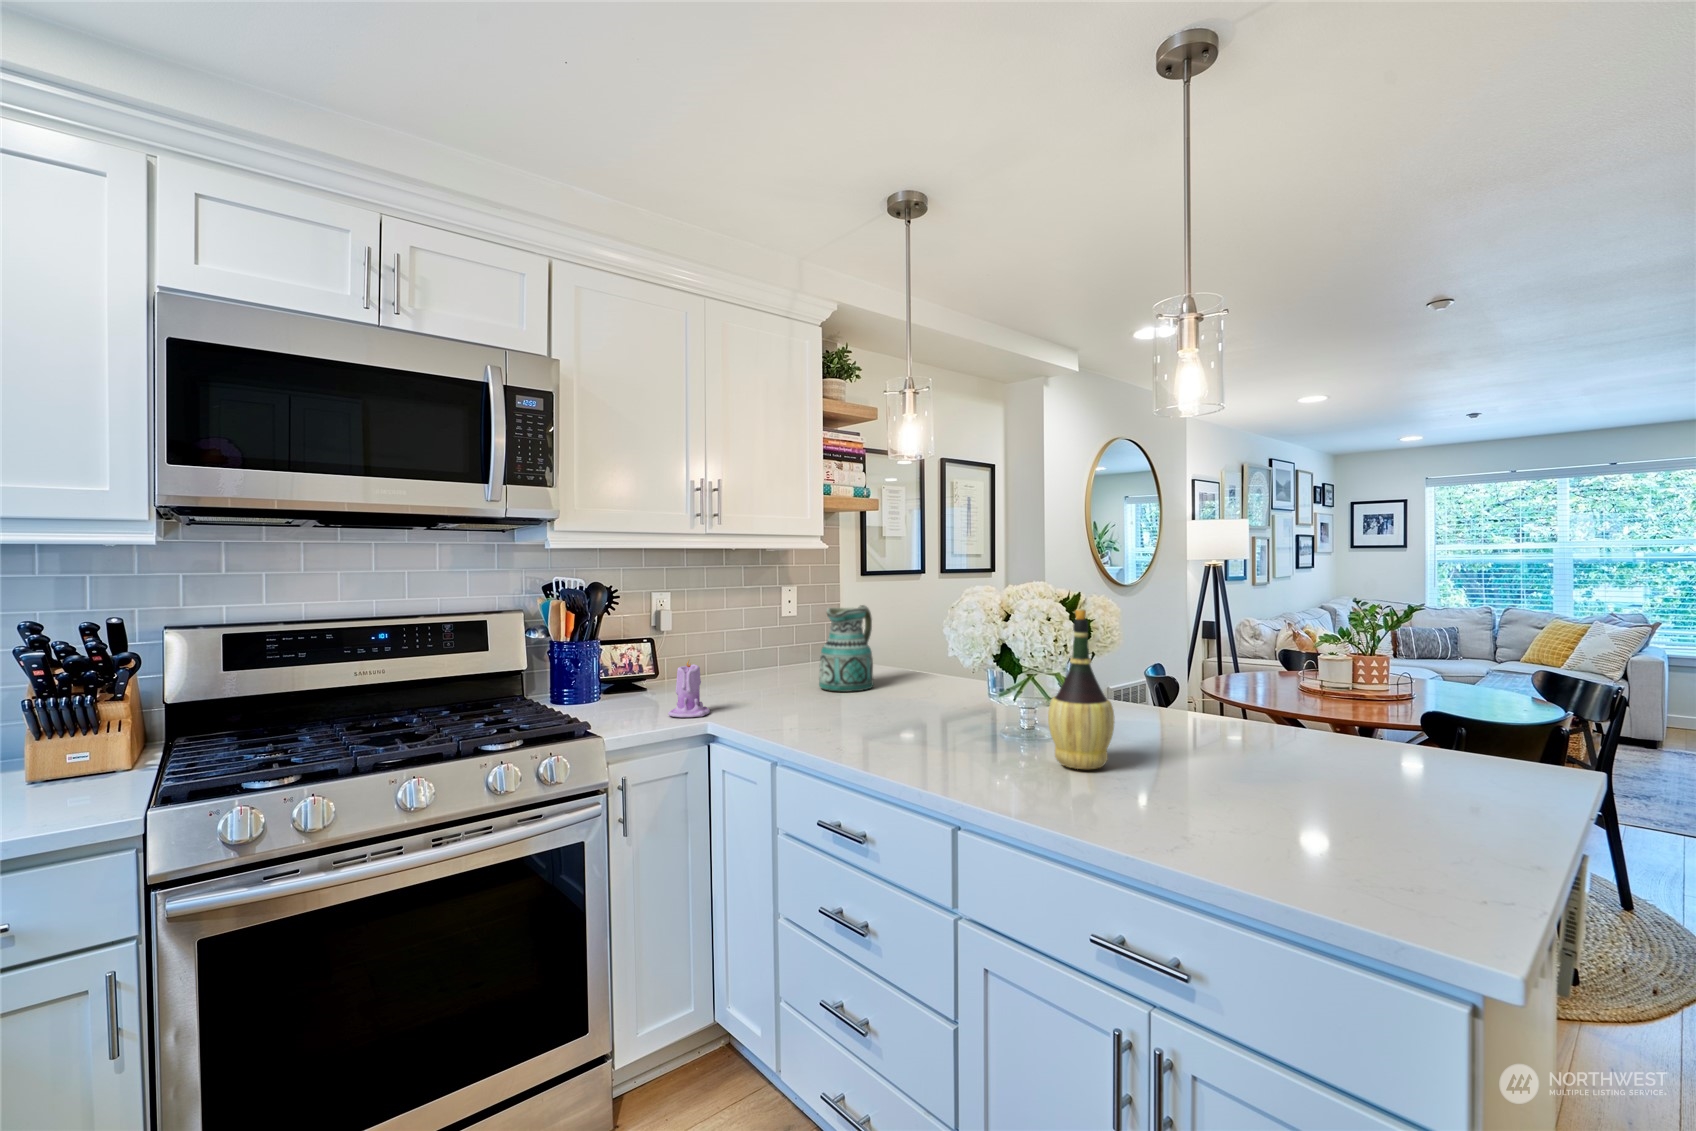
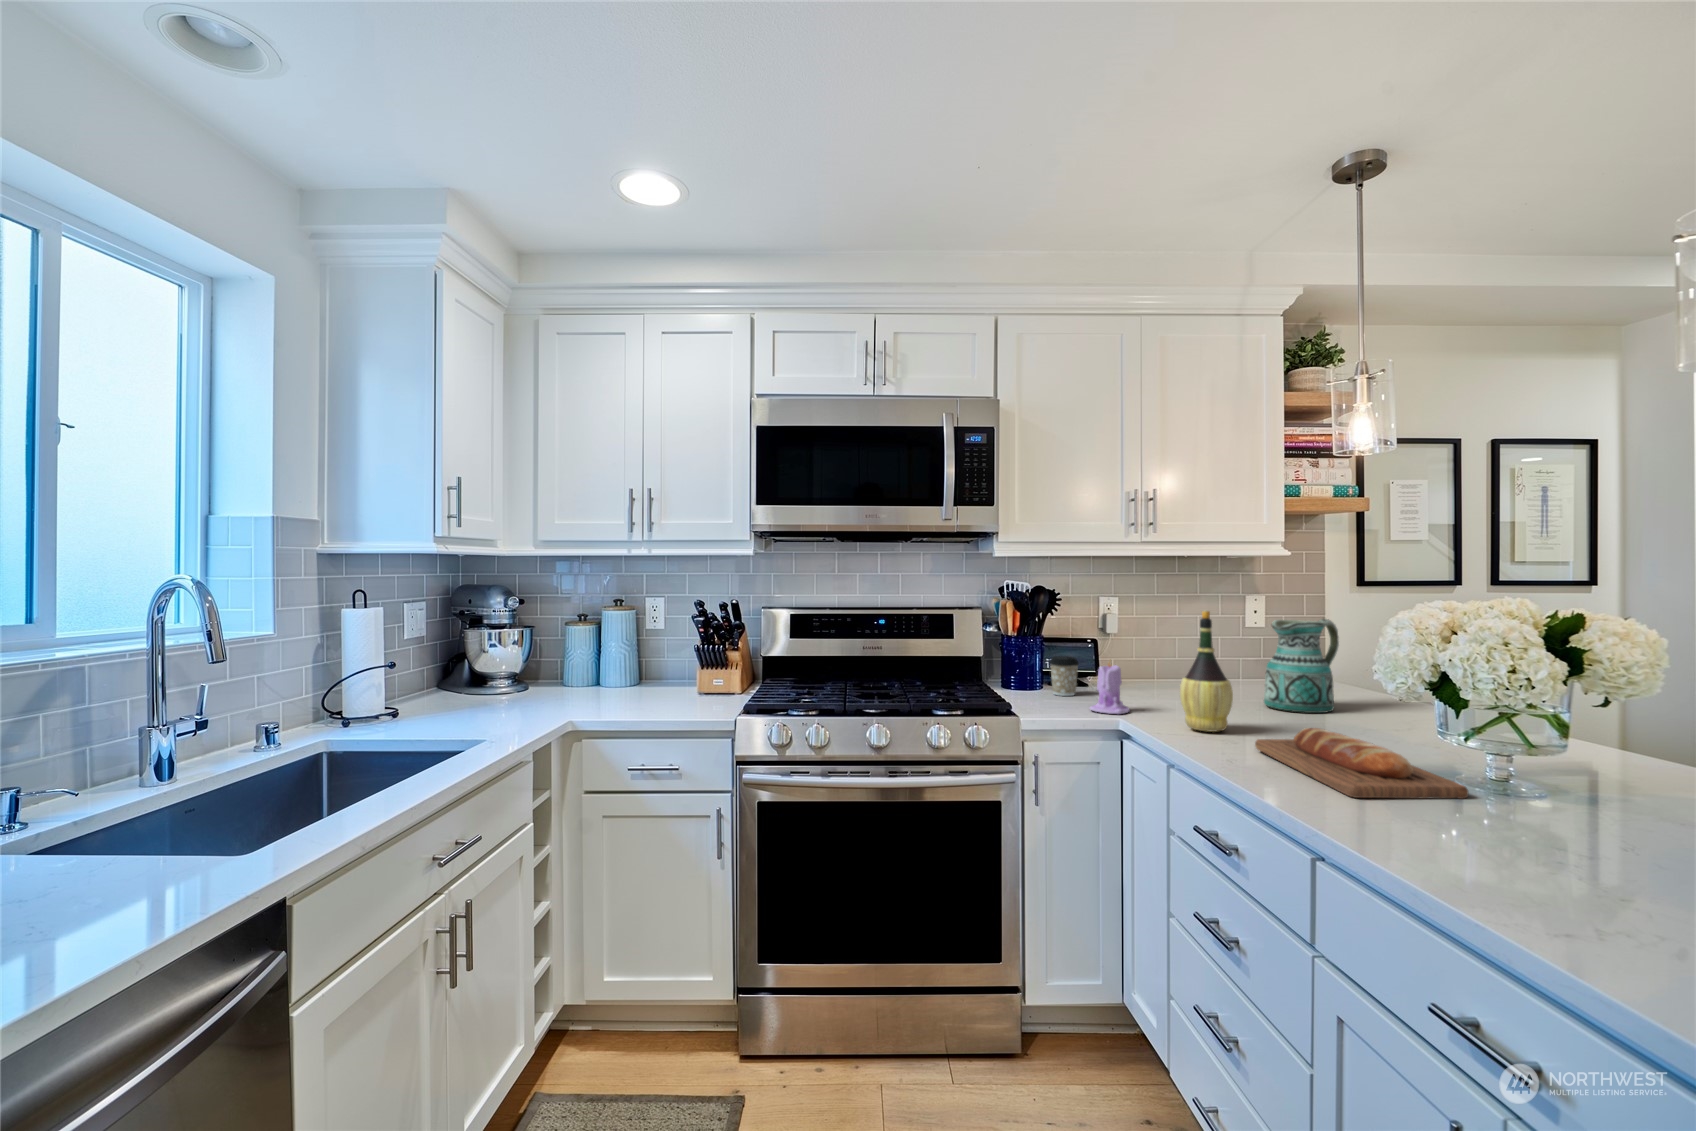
wine bottle: present [1048,609,1114,769] -> present [1180,611,1233,732]
coffee cup: none [611,659,644,704] -> present [1050,656,1079,696]
bread loaf: none [848,706,1020,765] -> present [1255,728,1468,799]

